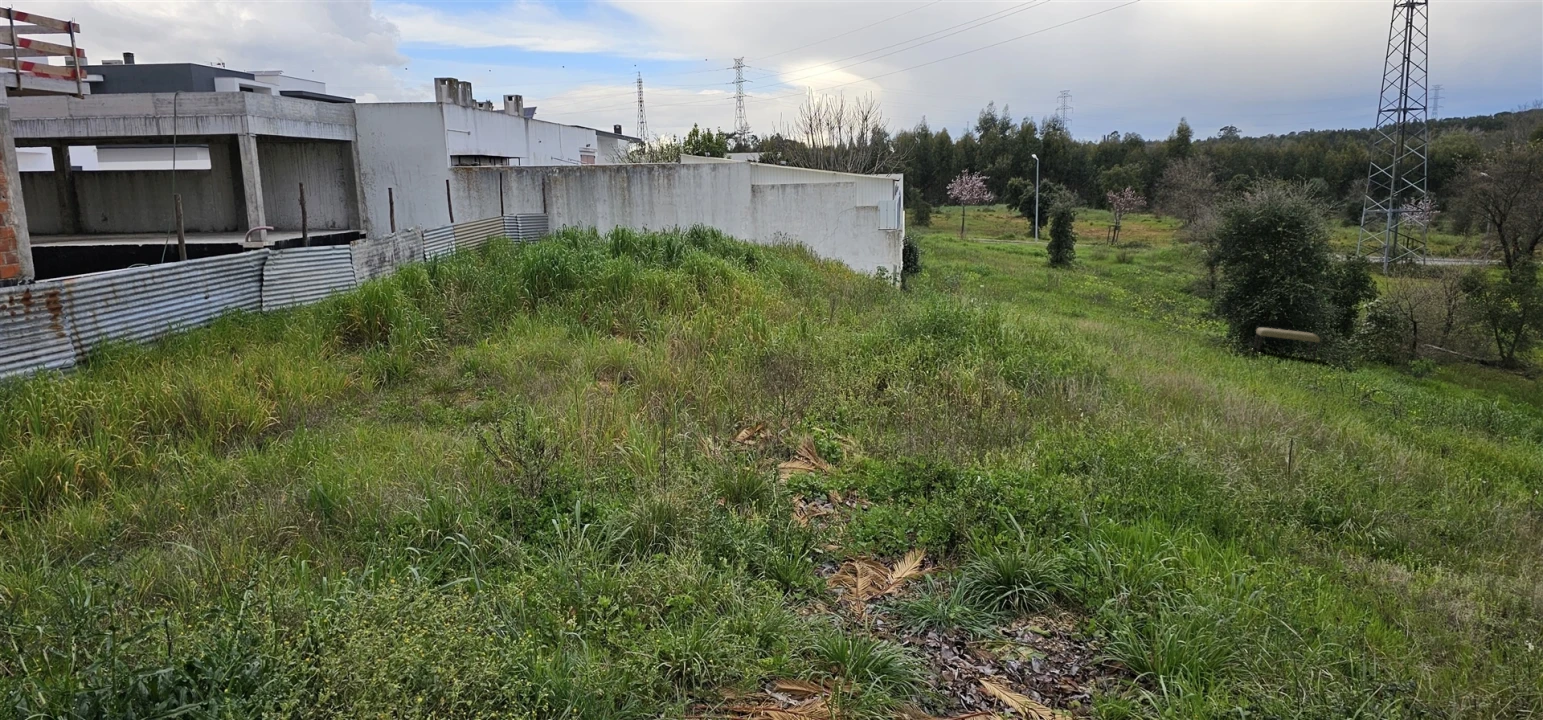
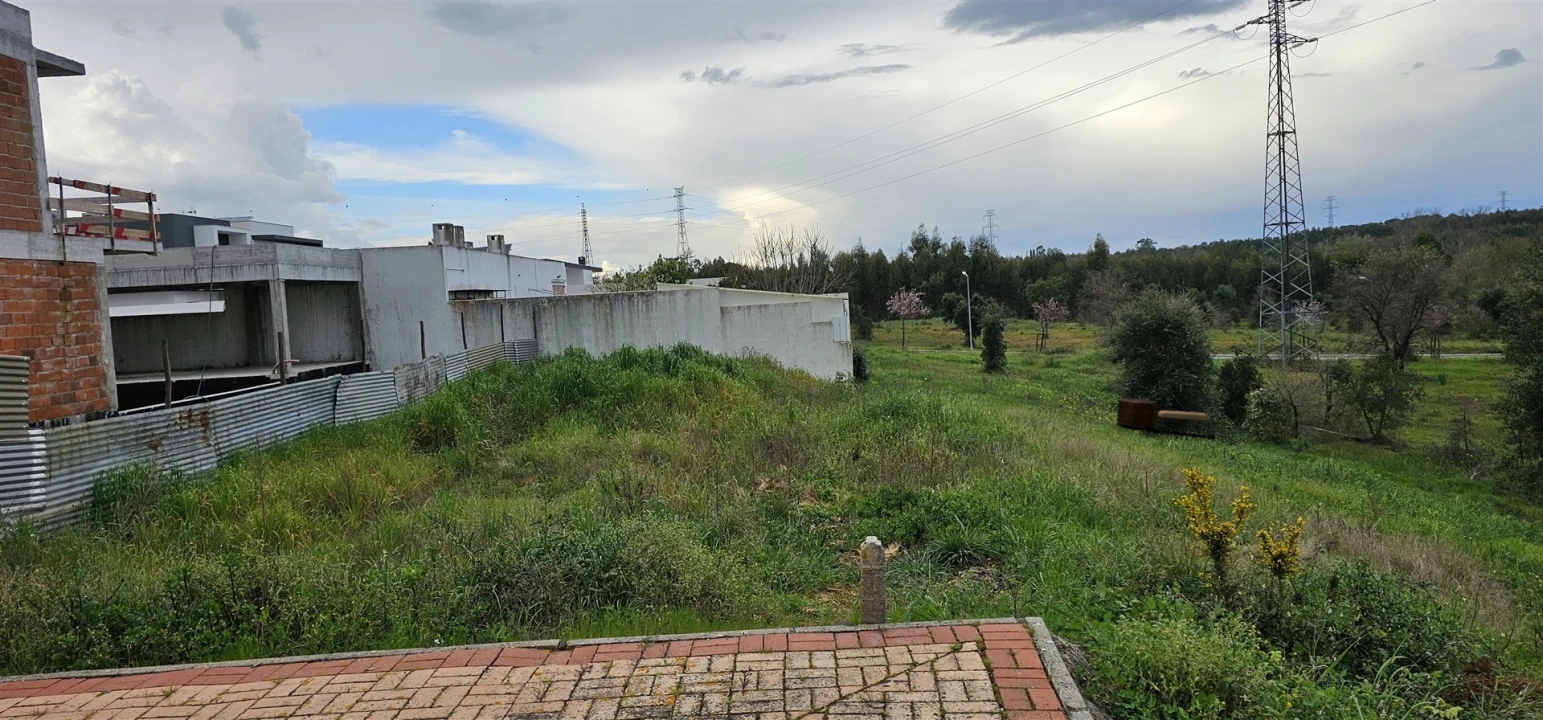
wooden crate: none [1204,311,1256,347] -> present [1117,399,1157,428]

